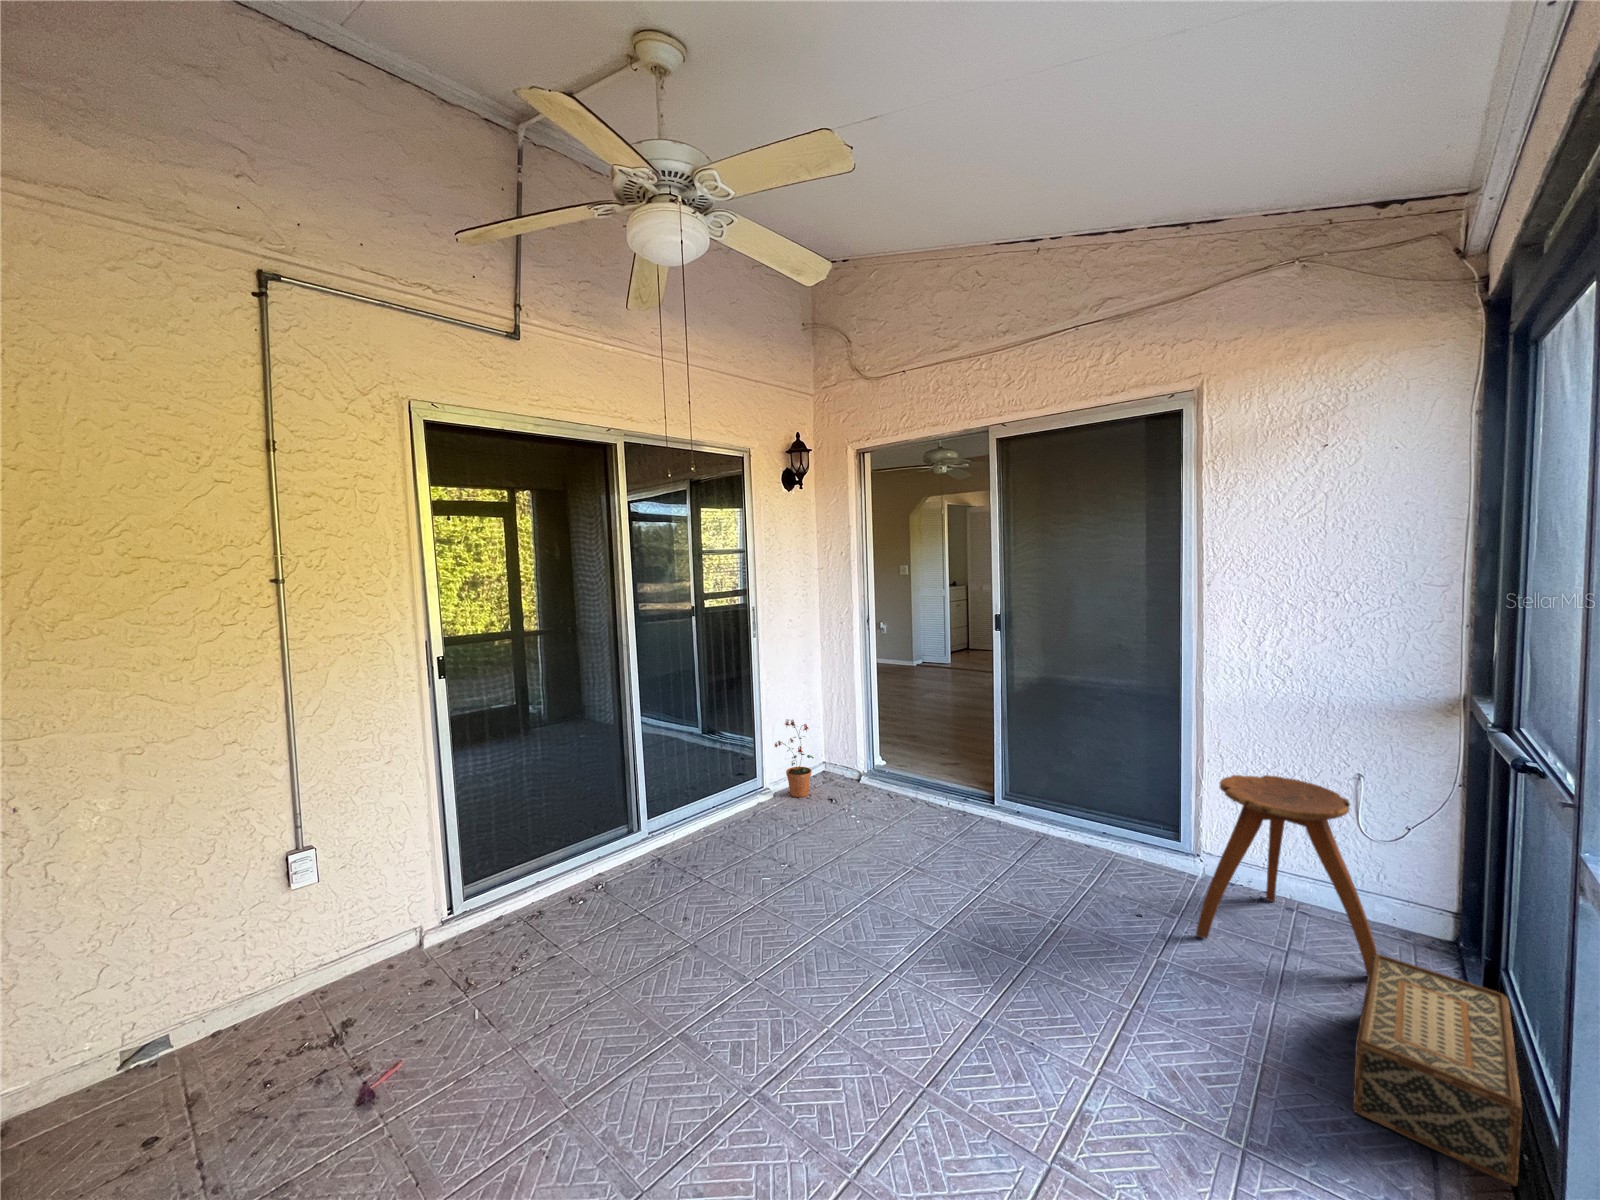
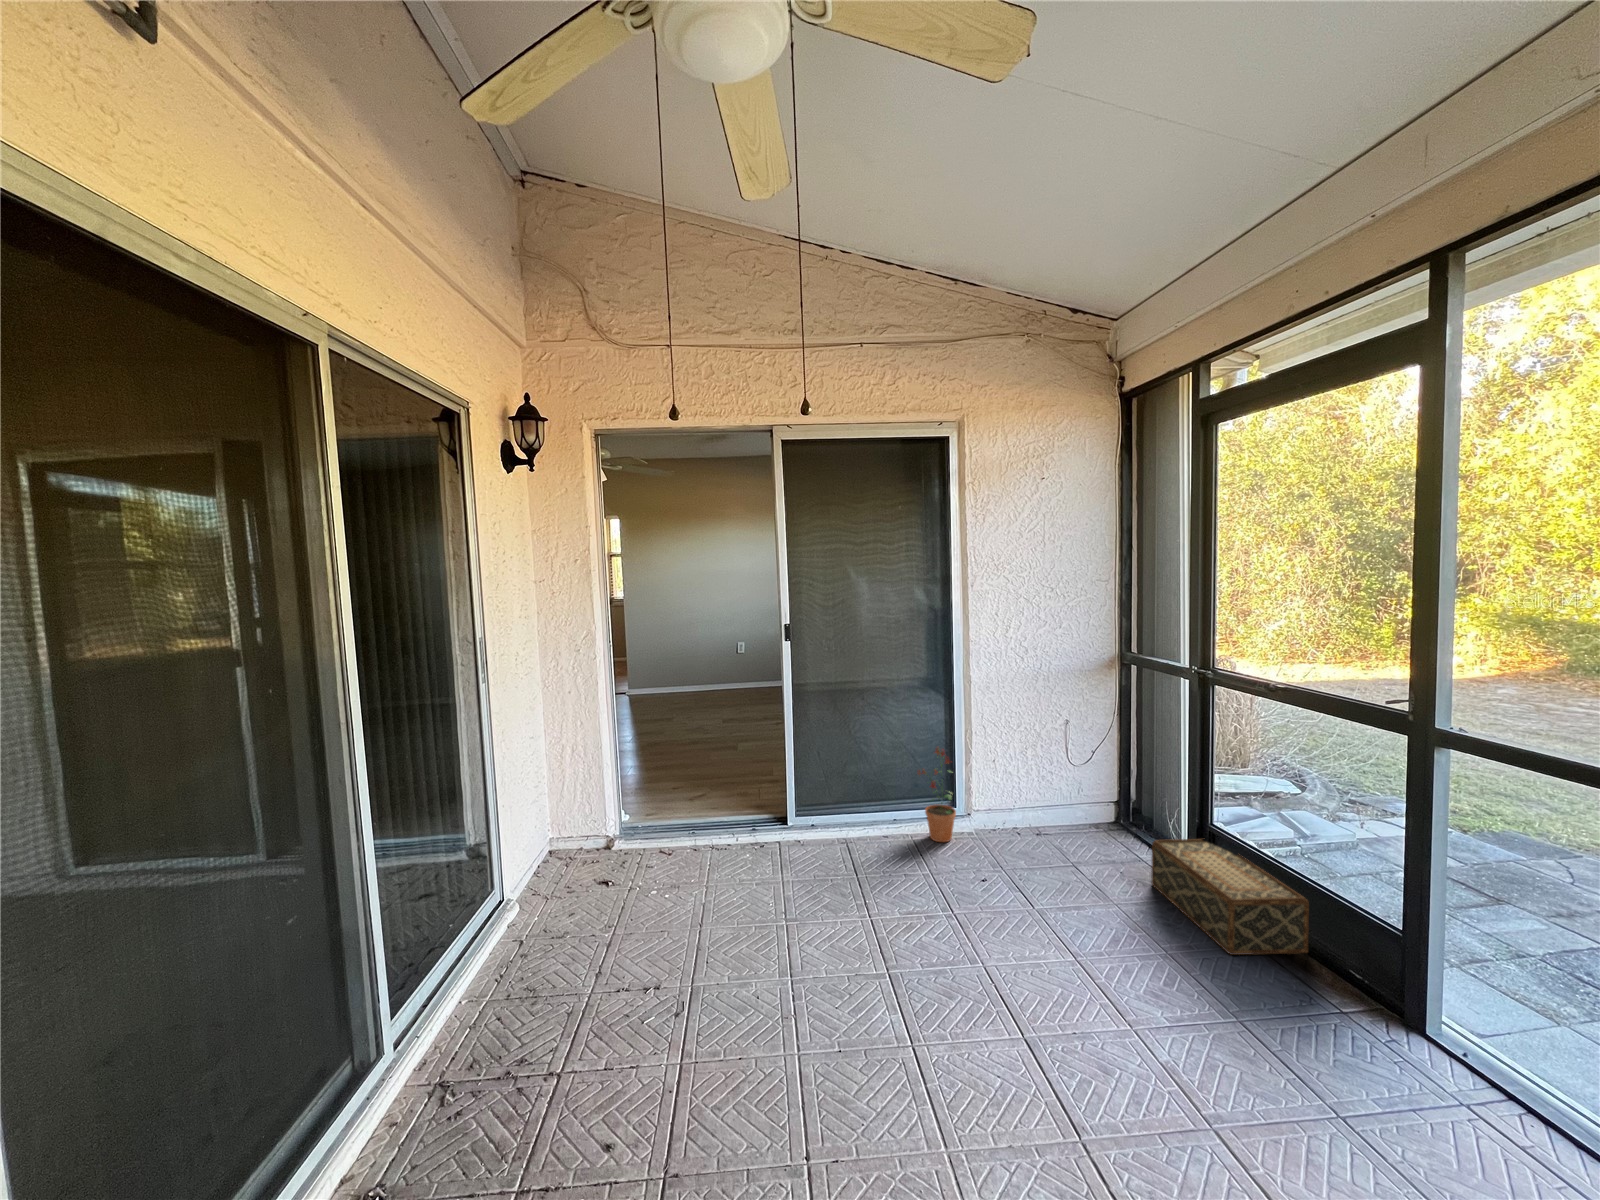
potted plant: present [775,720,814,797] -> present [918,748,956,842]
stool: present [1196,775,1377,977] -> none [1017,732,1130,878]

